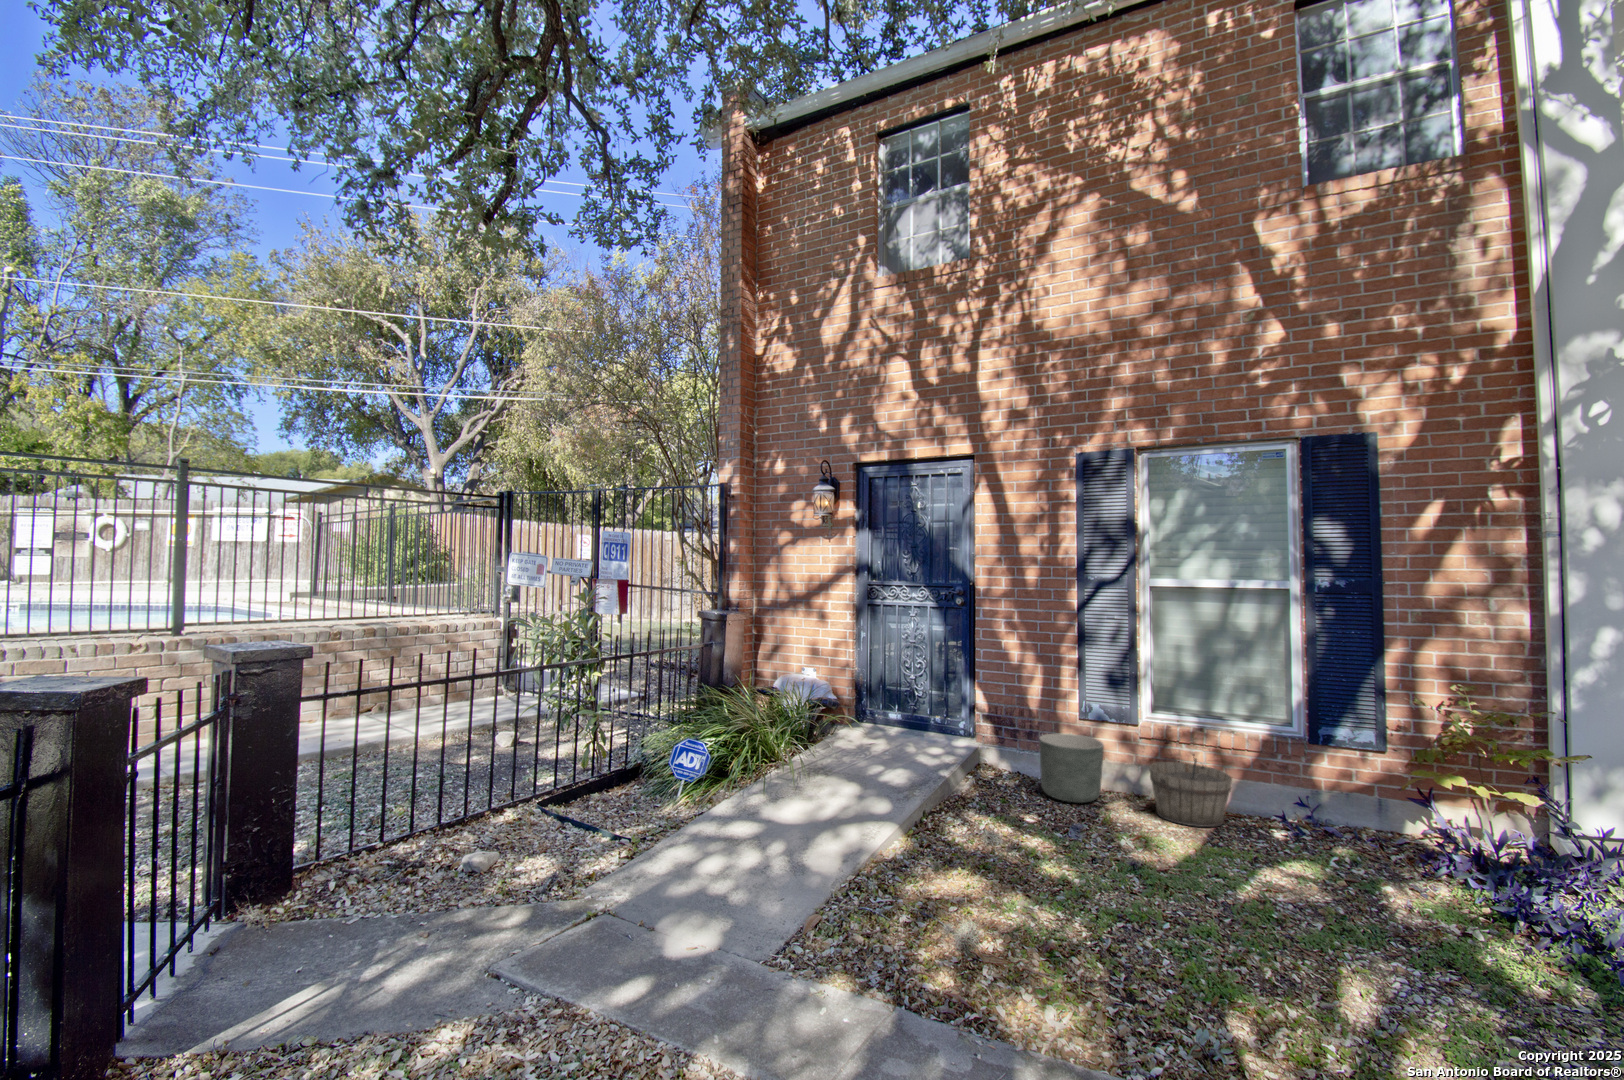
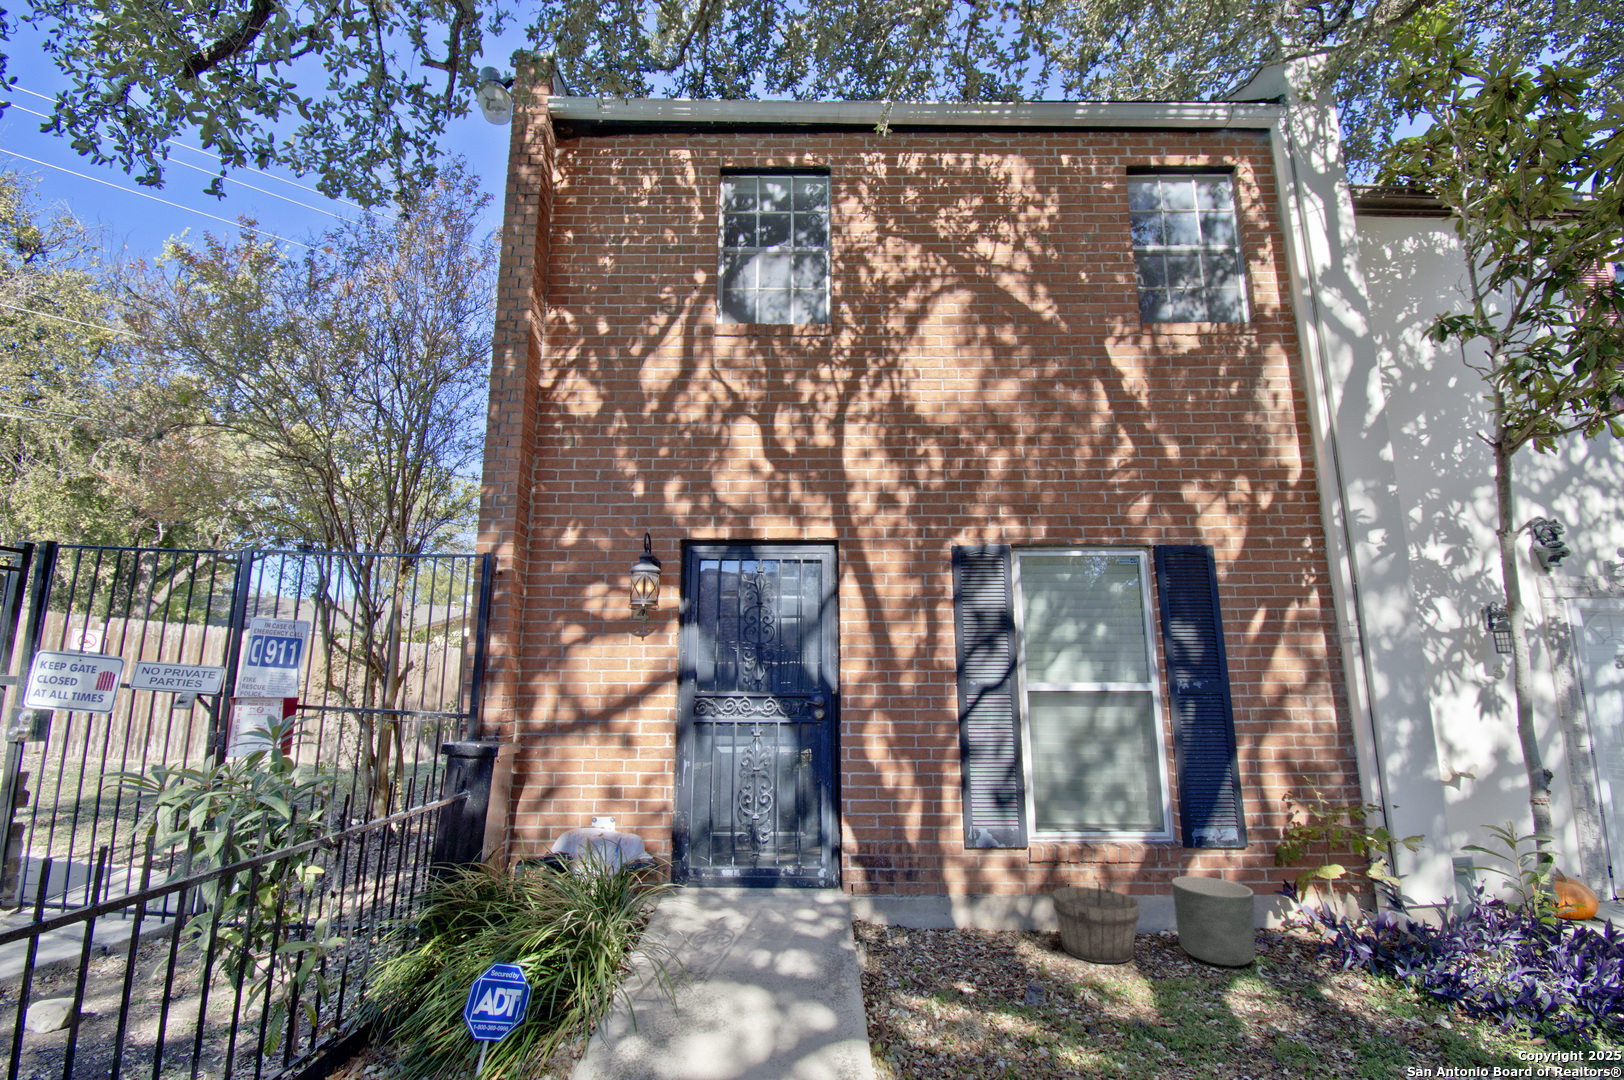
planter: present [1040,734,1104,803] -> present [1172,876,1255,966]

